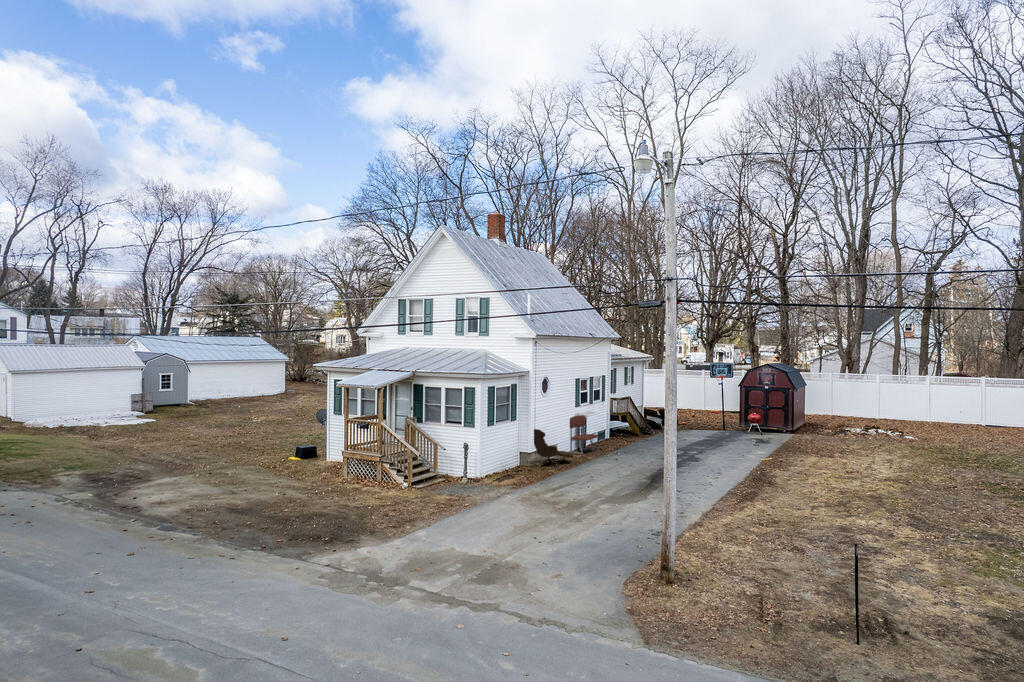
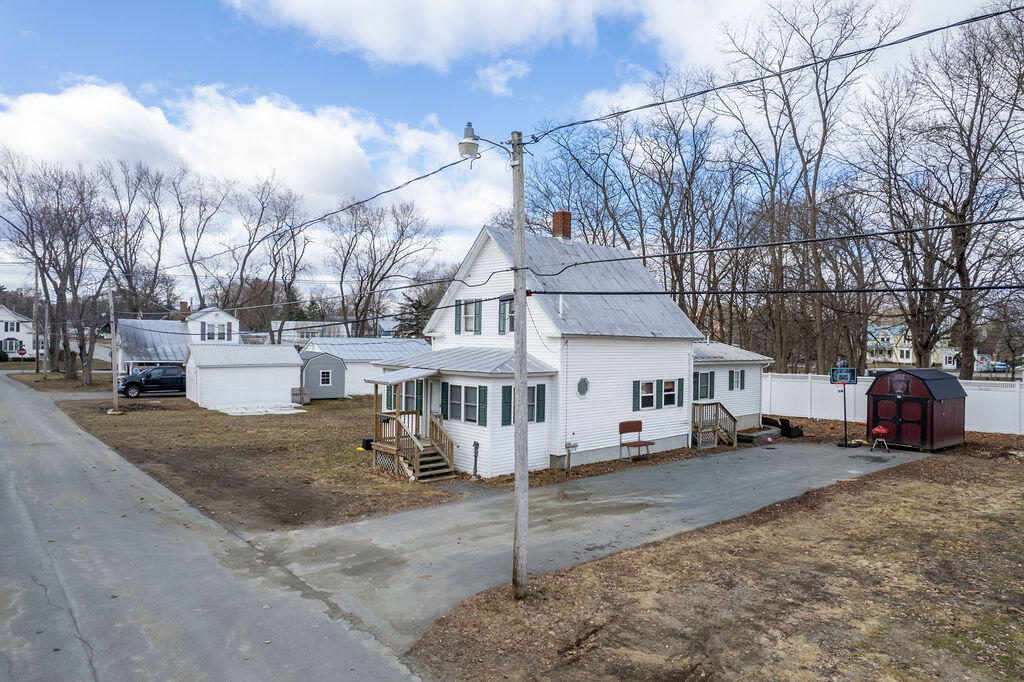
lounge chair: present [534,429,573,465] -> none [566,432,607,471]

